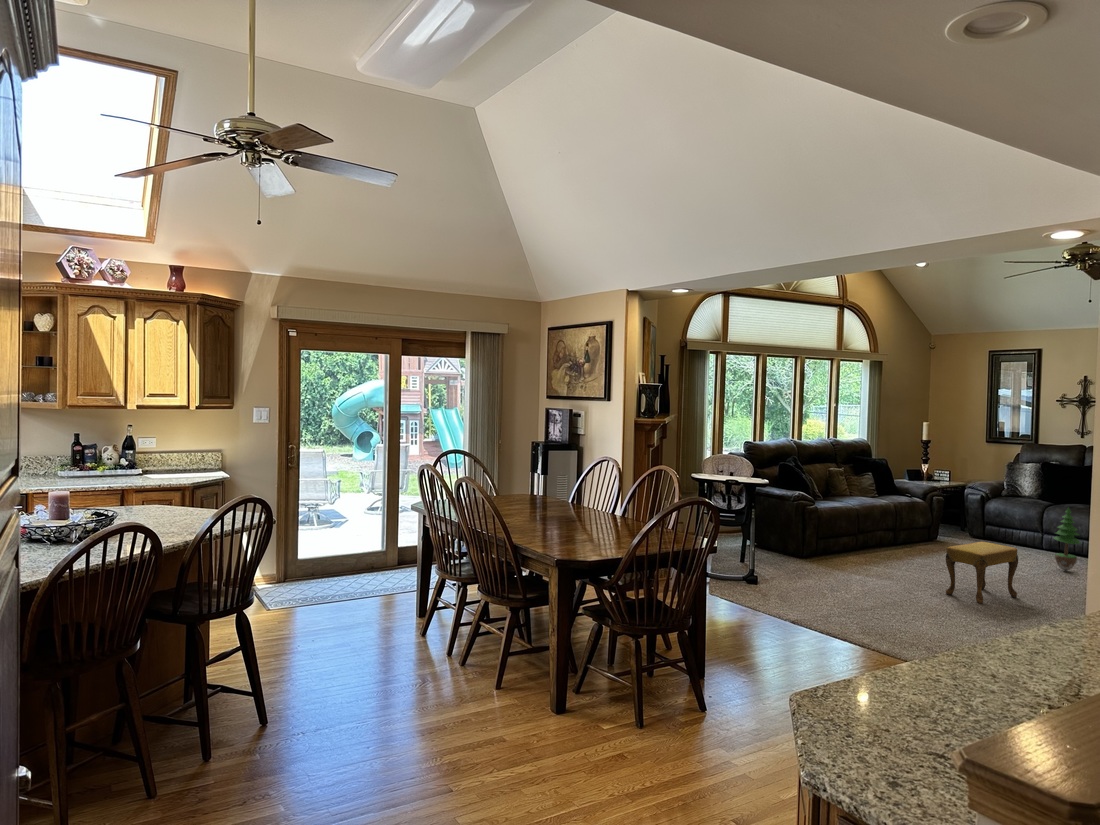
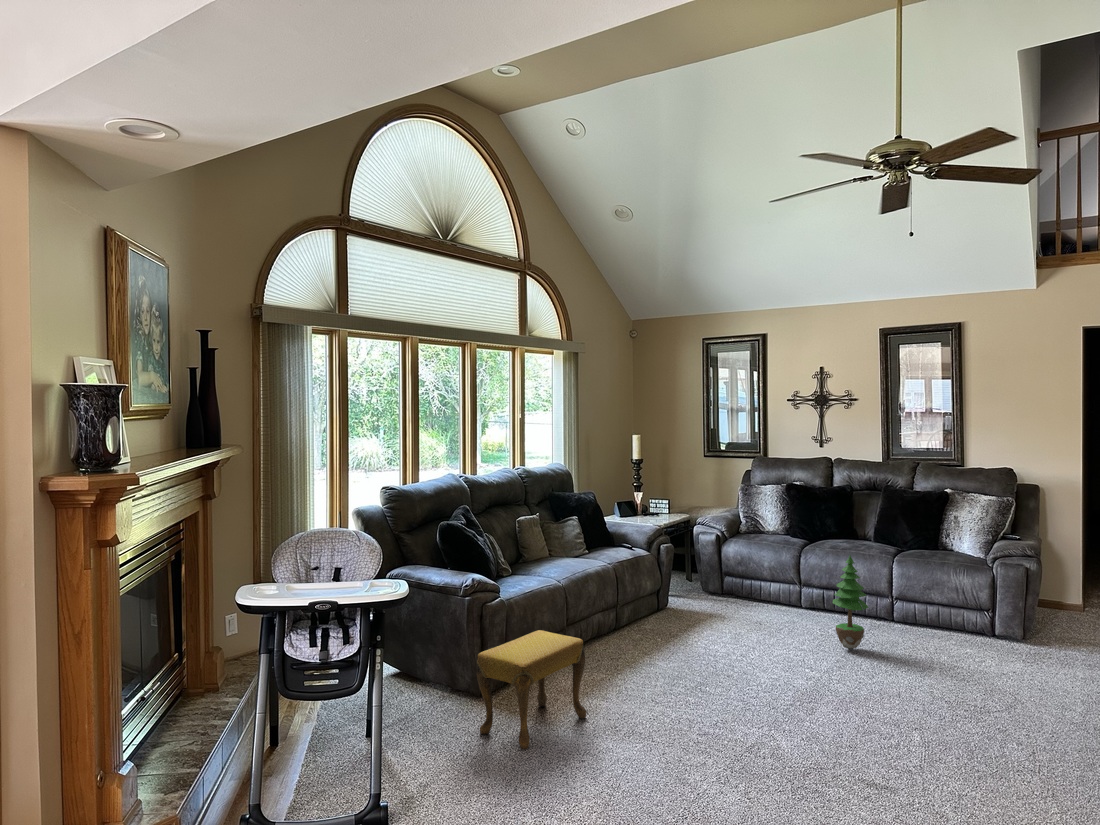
footstool: present [946,542,1018,604] -> present [477,630,586,750]

